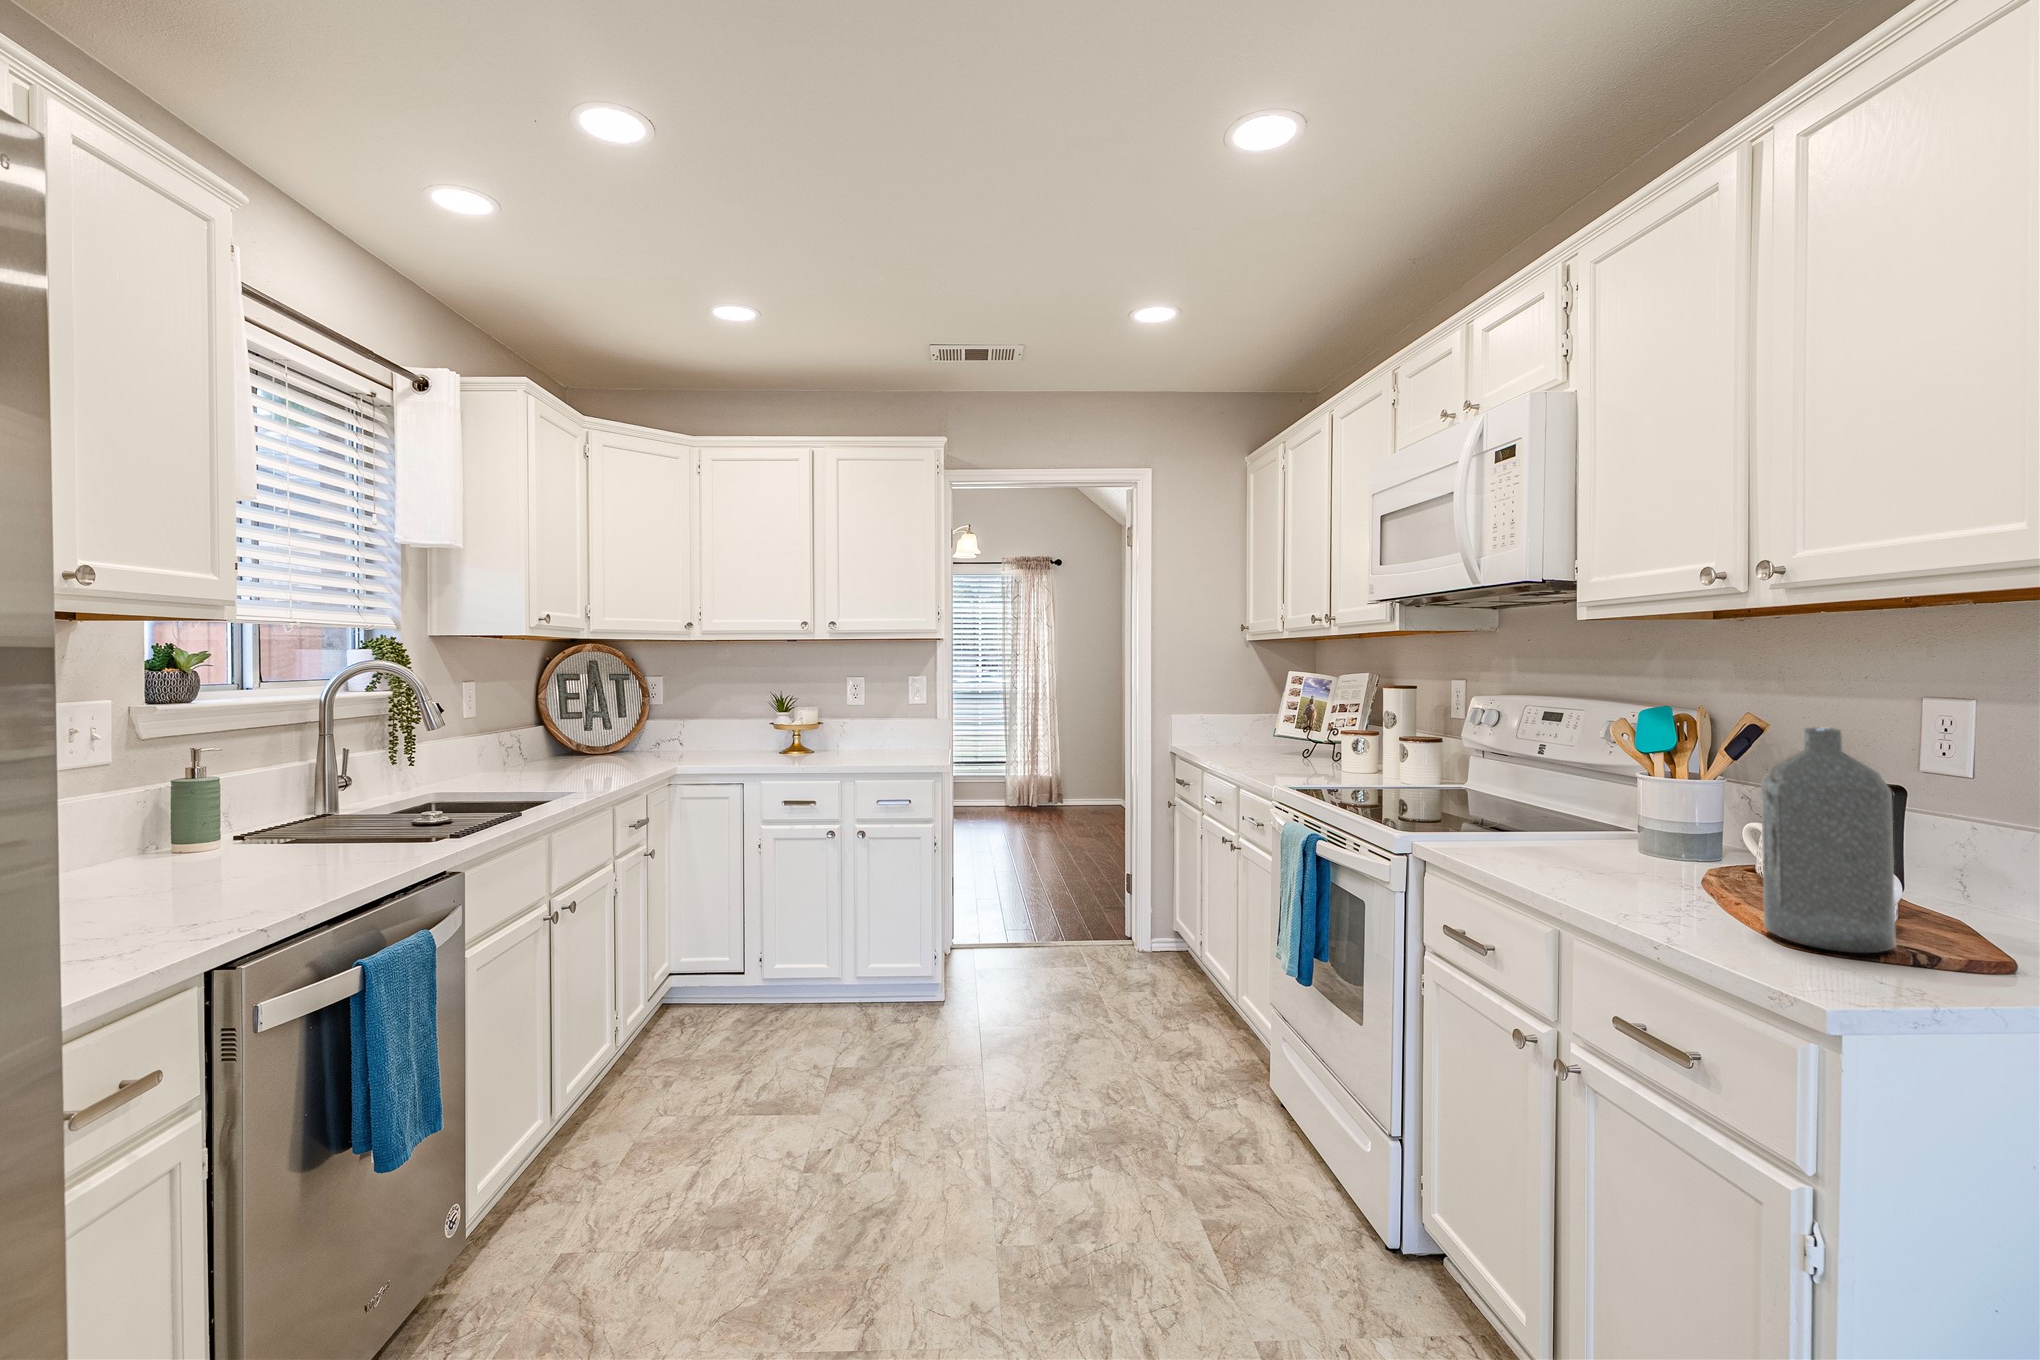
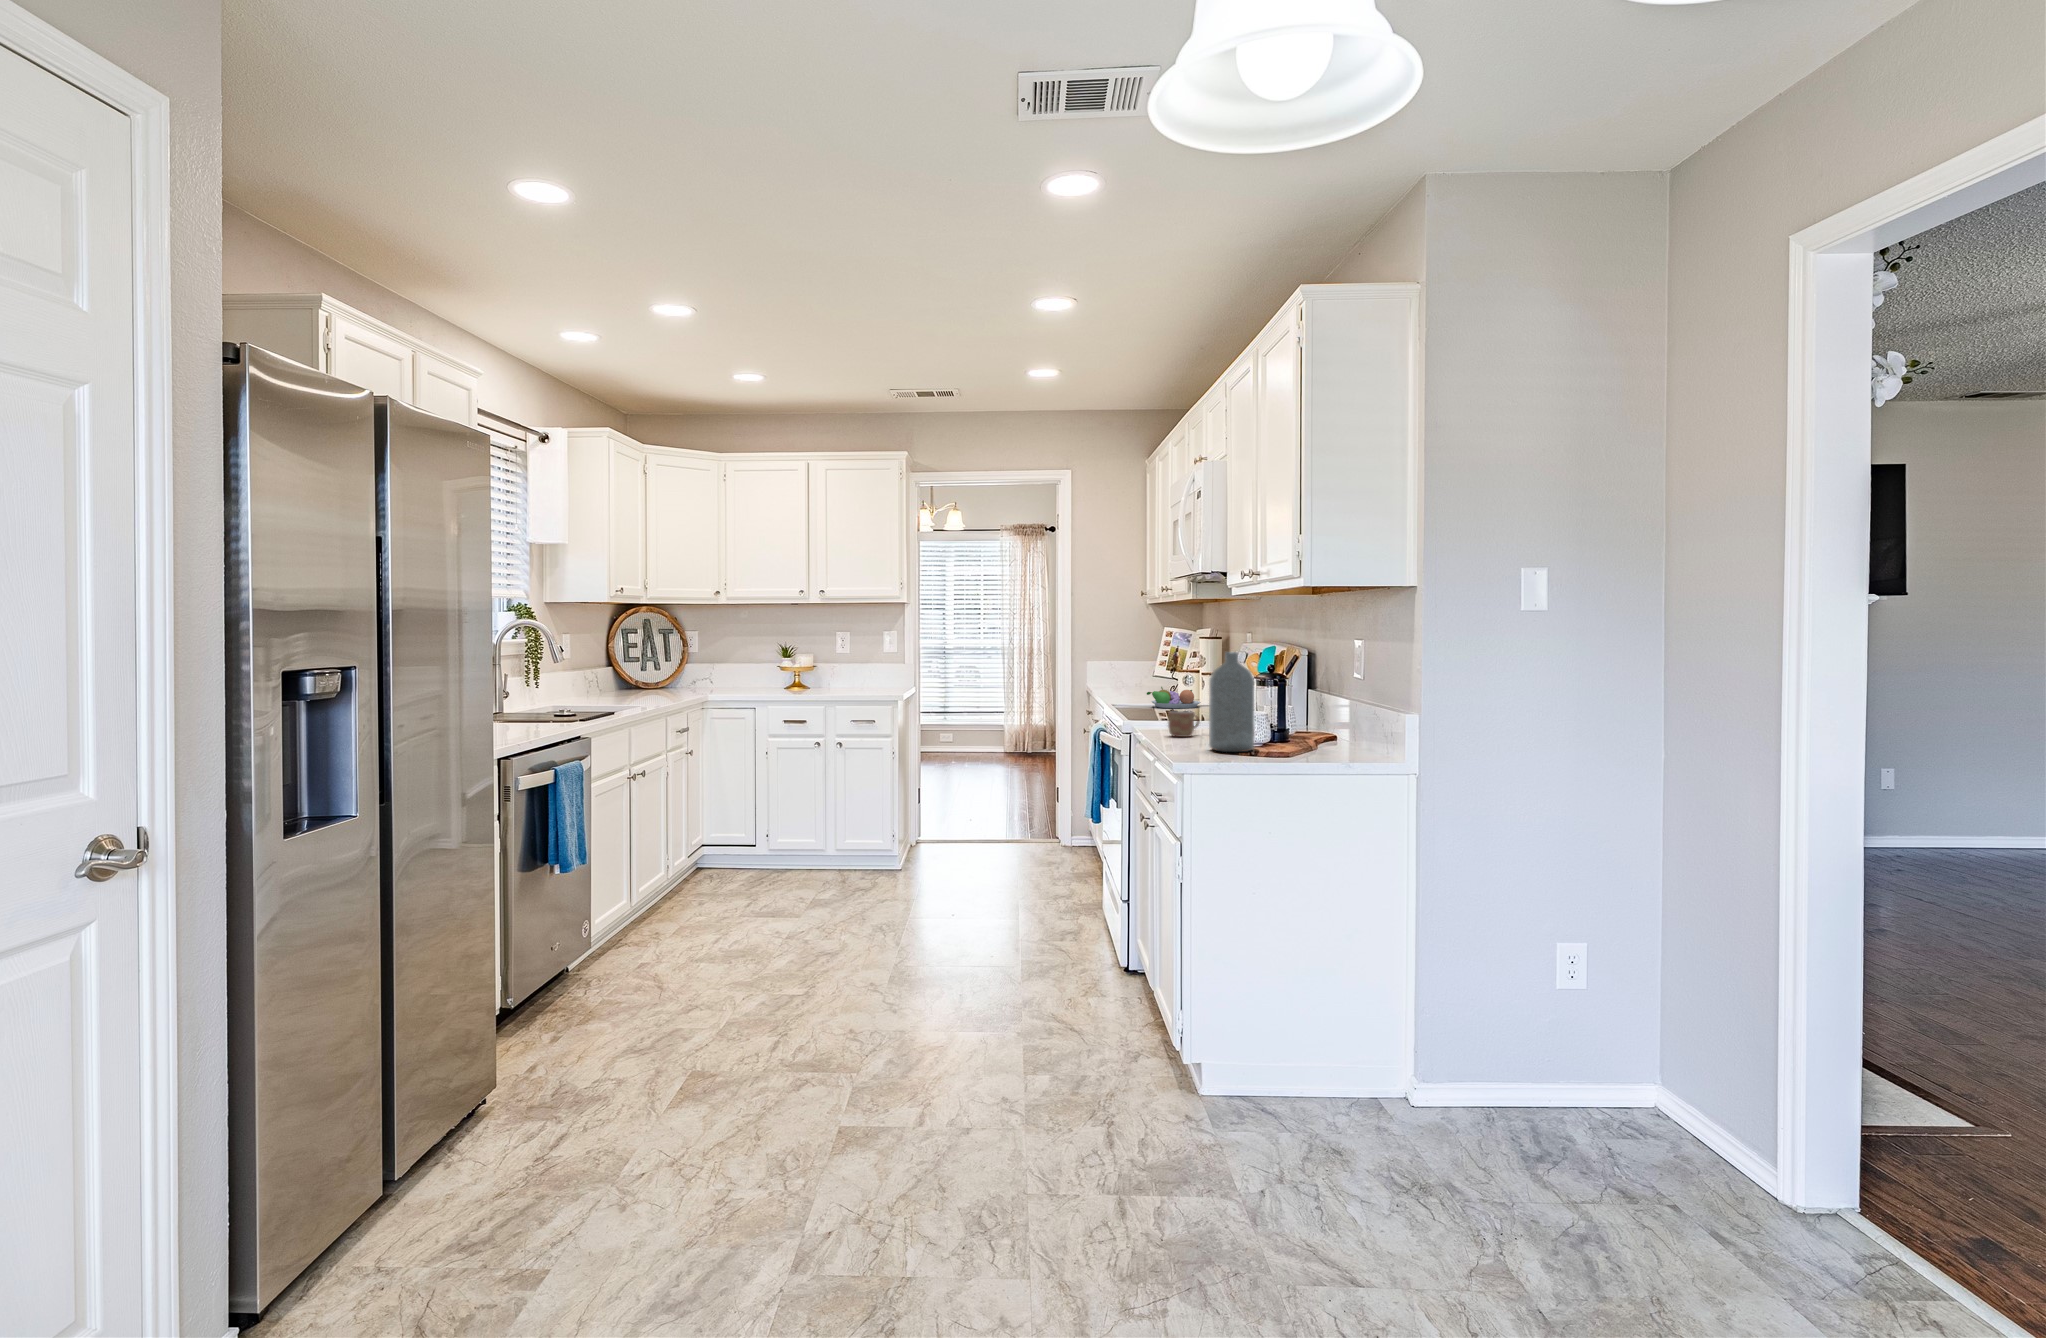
fruit bowl: none [1315,754,1393,787] -> present [1147,687,1201,708]
mug: none [1535,825,1593,878] -> present [1168,711,1199,737]

